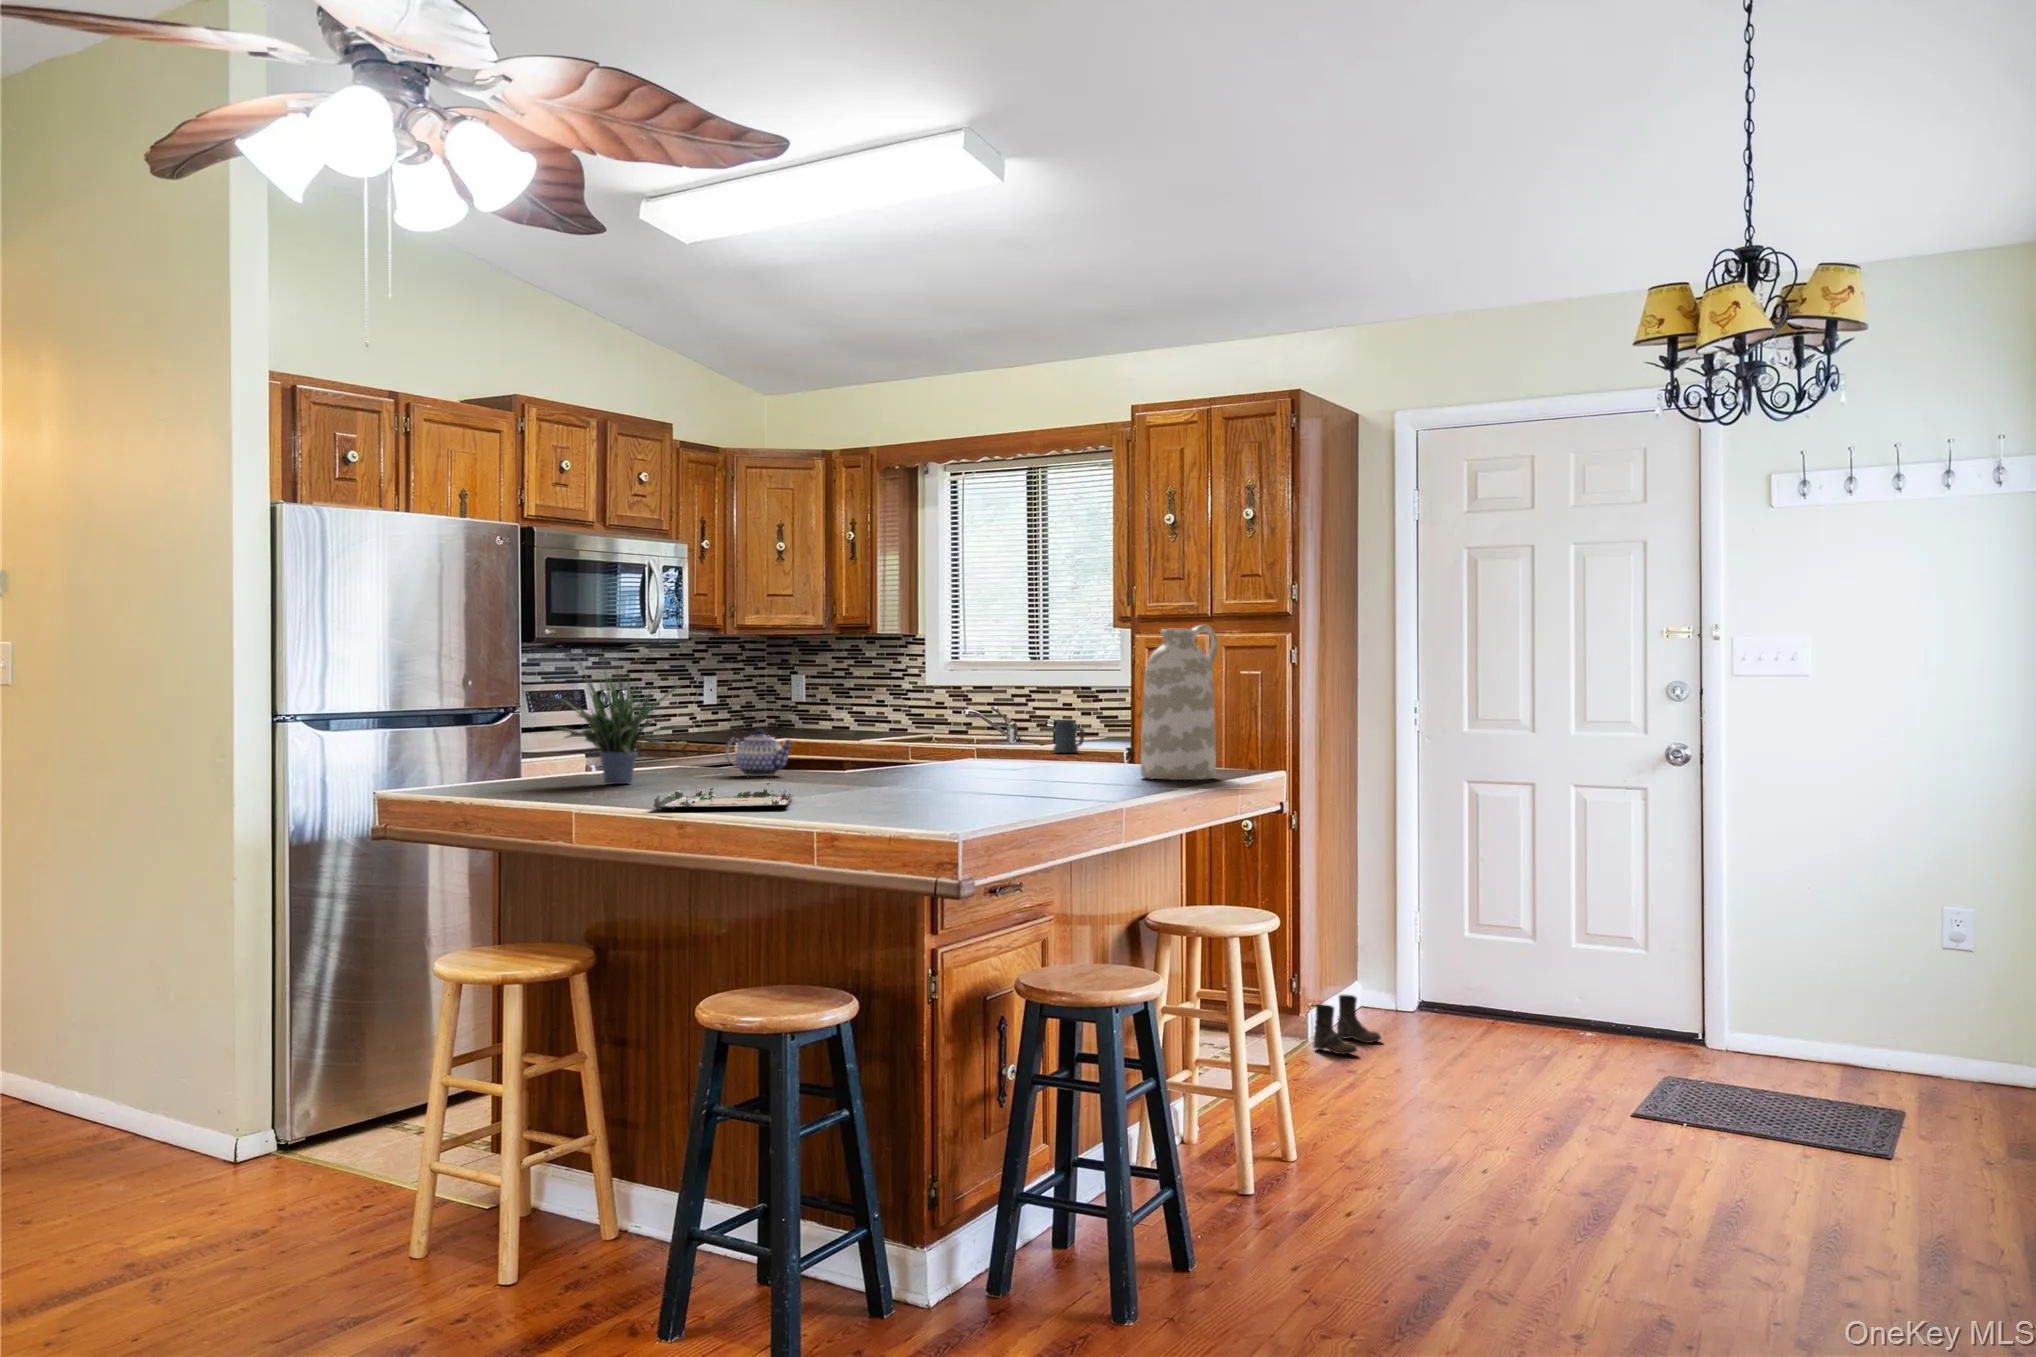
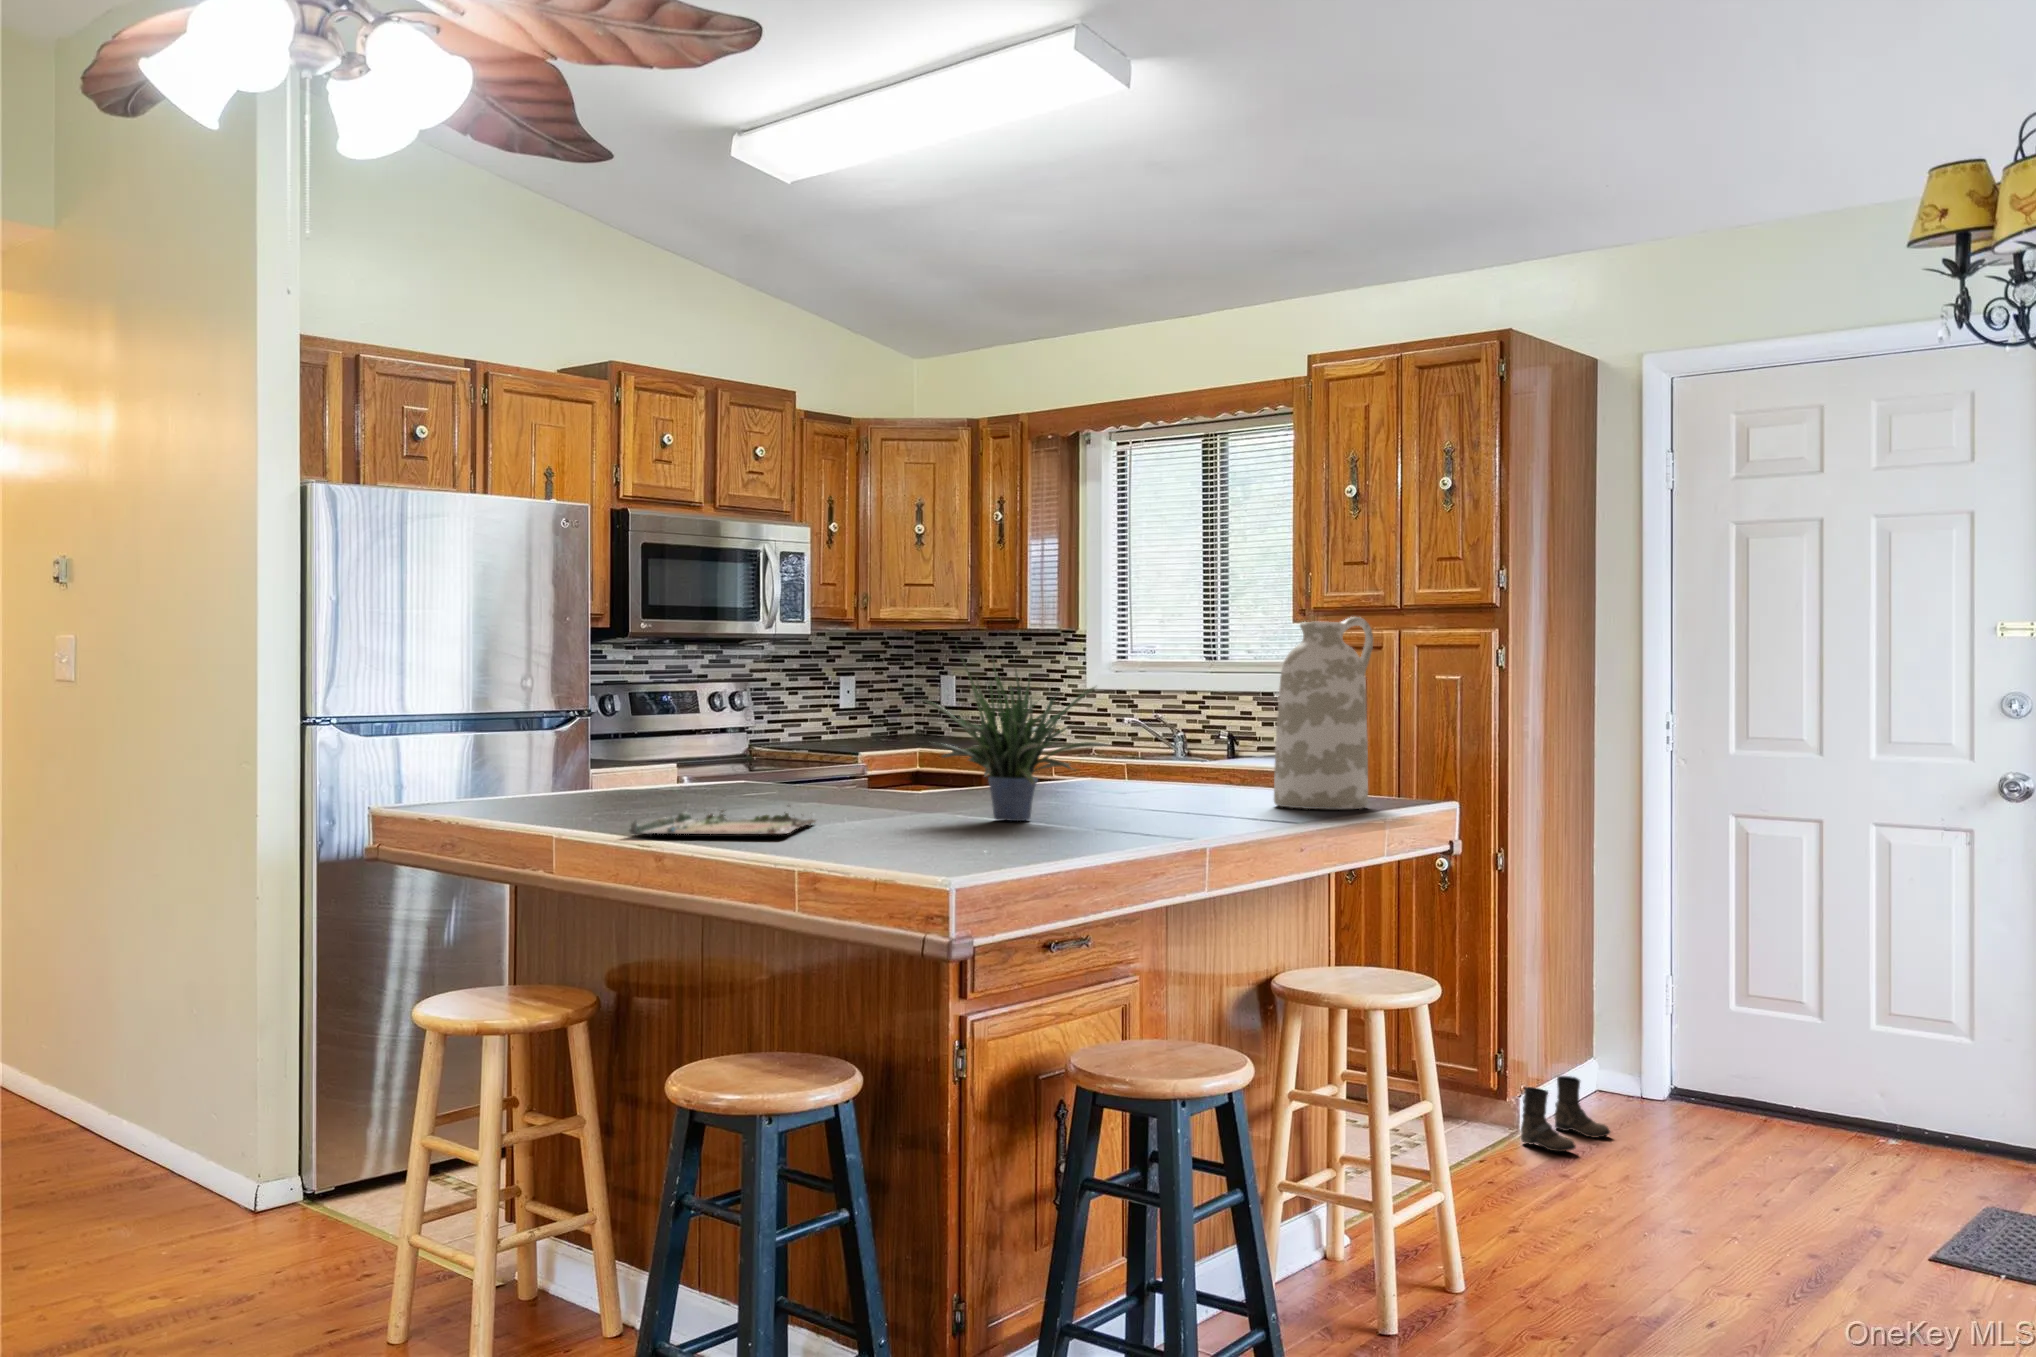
potted plant: present [553,666,689,784] -> present [922,654,1108,821]
mug: present [1053,720,1084,753] -> none [1214,732,1251,771]
teapot: present [725,729,792,776] -> none [794,739,868,794]

